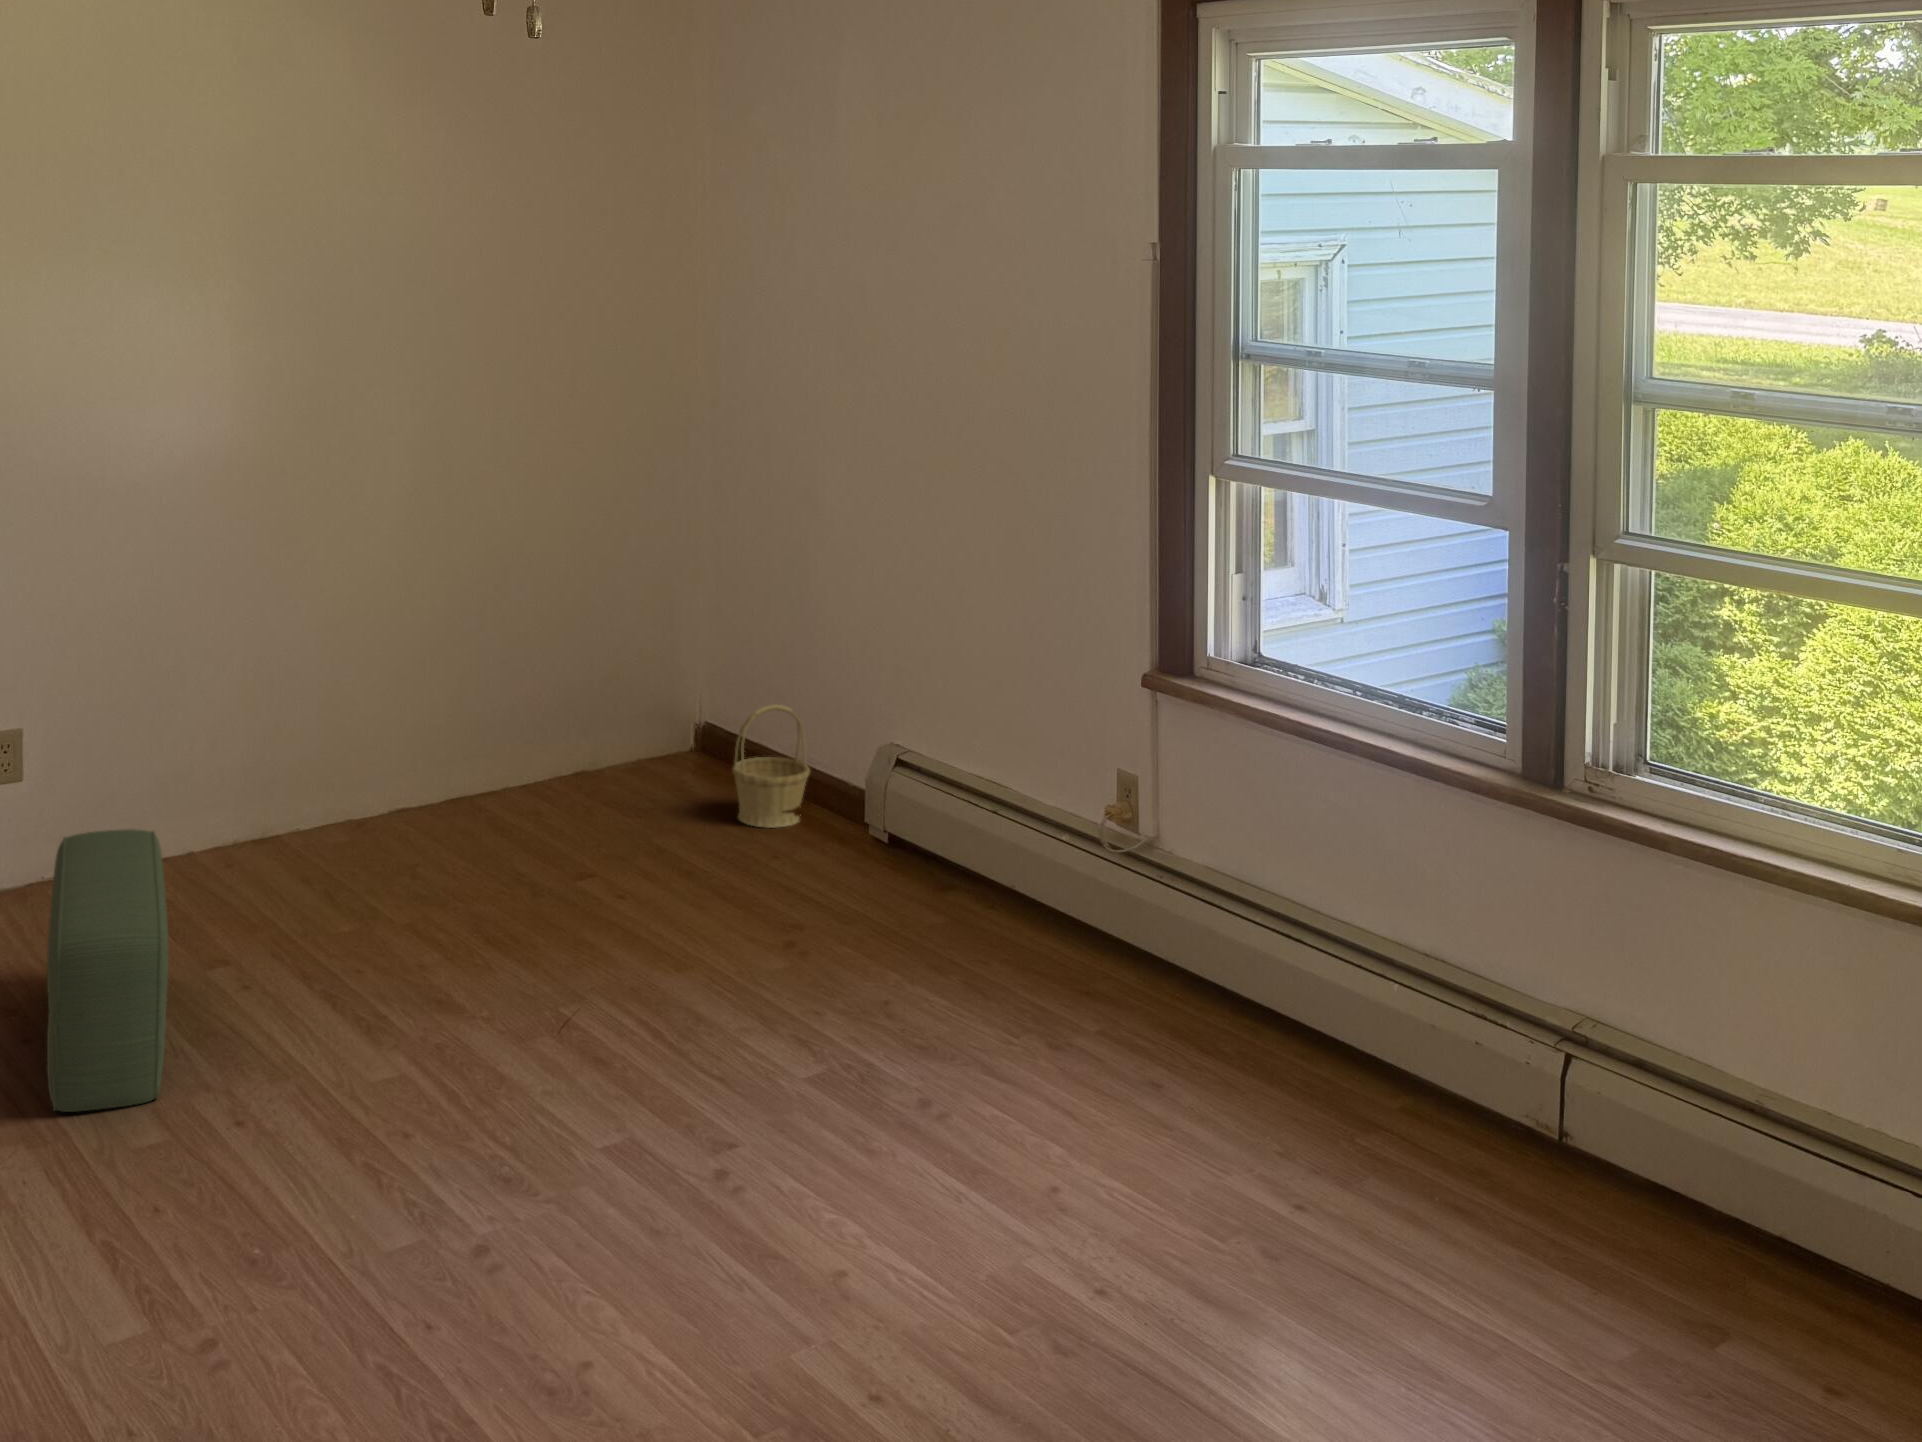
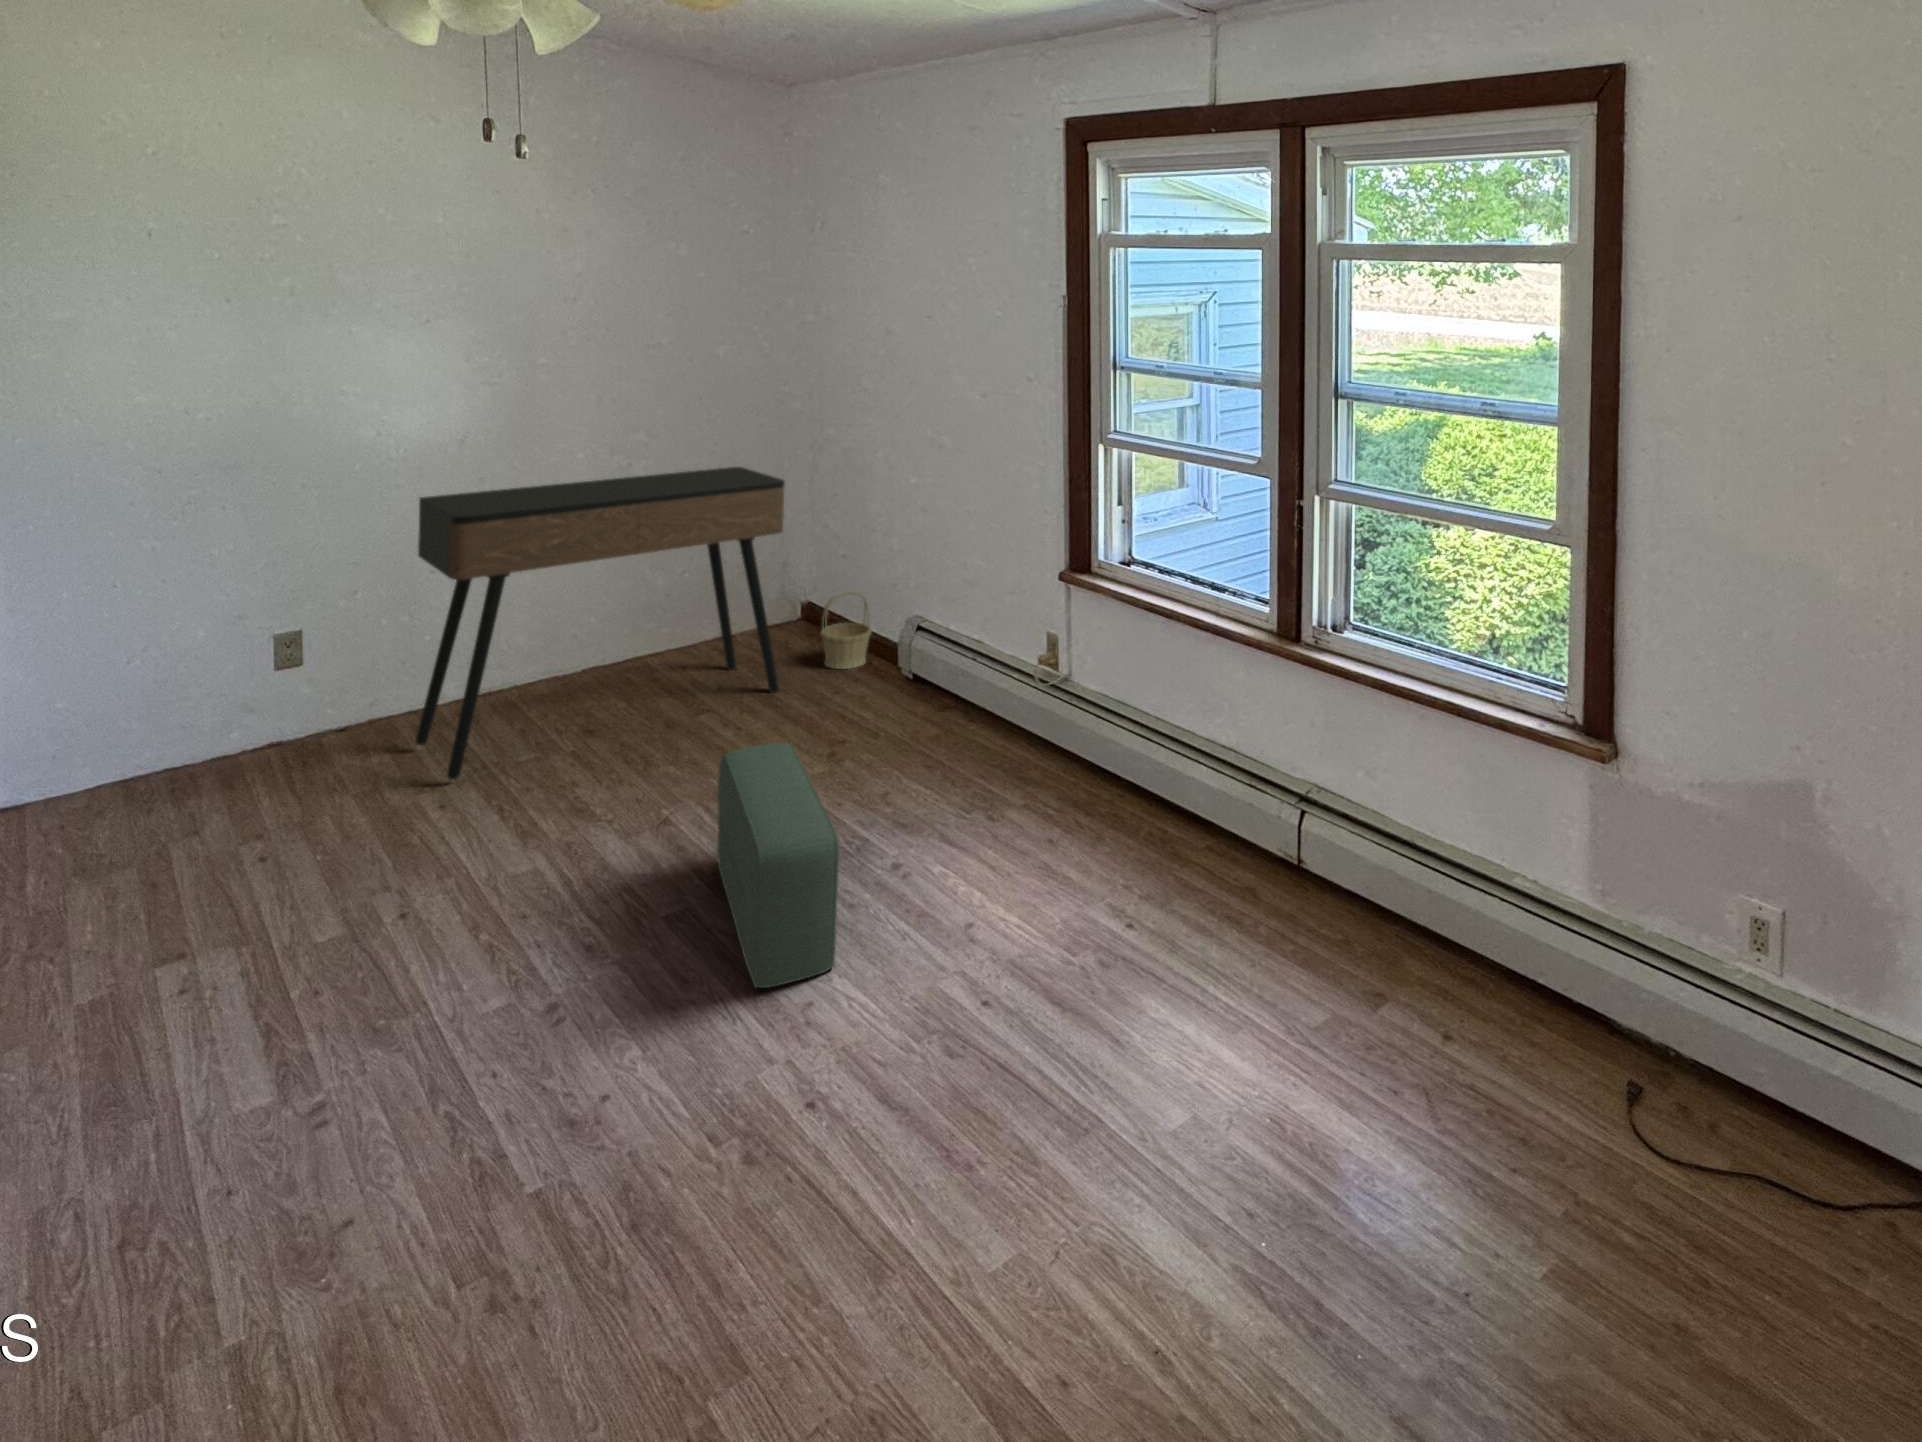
console table: none [183,505,691,948] -> present [415,467,785,780]
pouf: present [47,829,168,1112] -> present [717,743,839,988]

